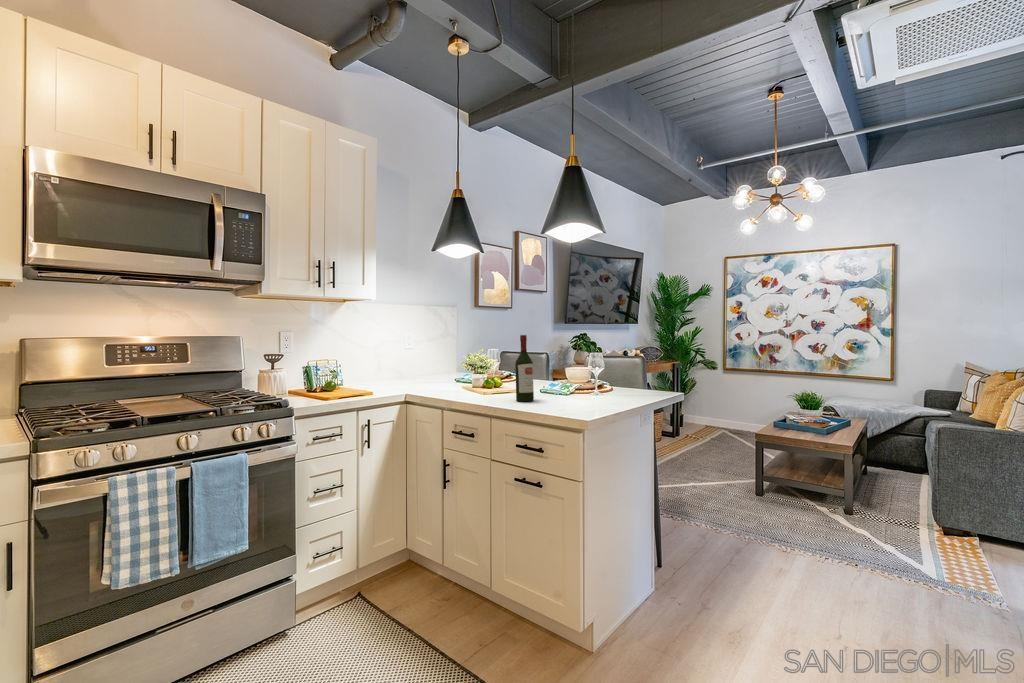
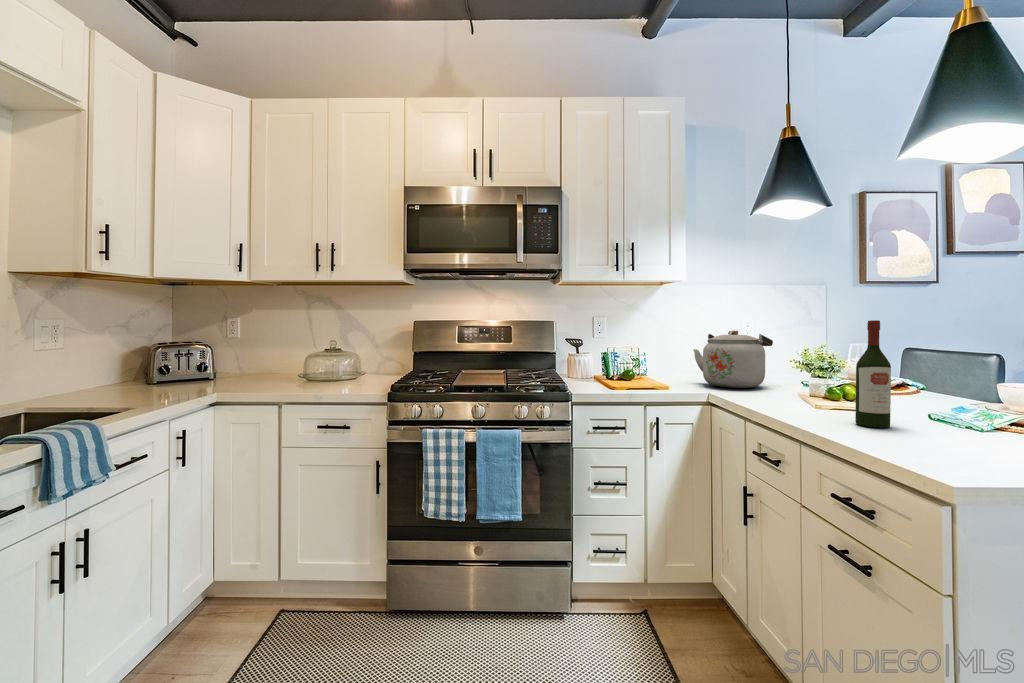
kettle: none [383,342,440,388] -> present [693,330,773,388]

